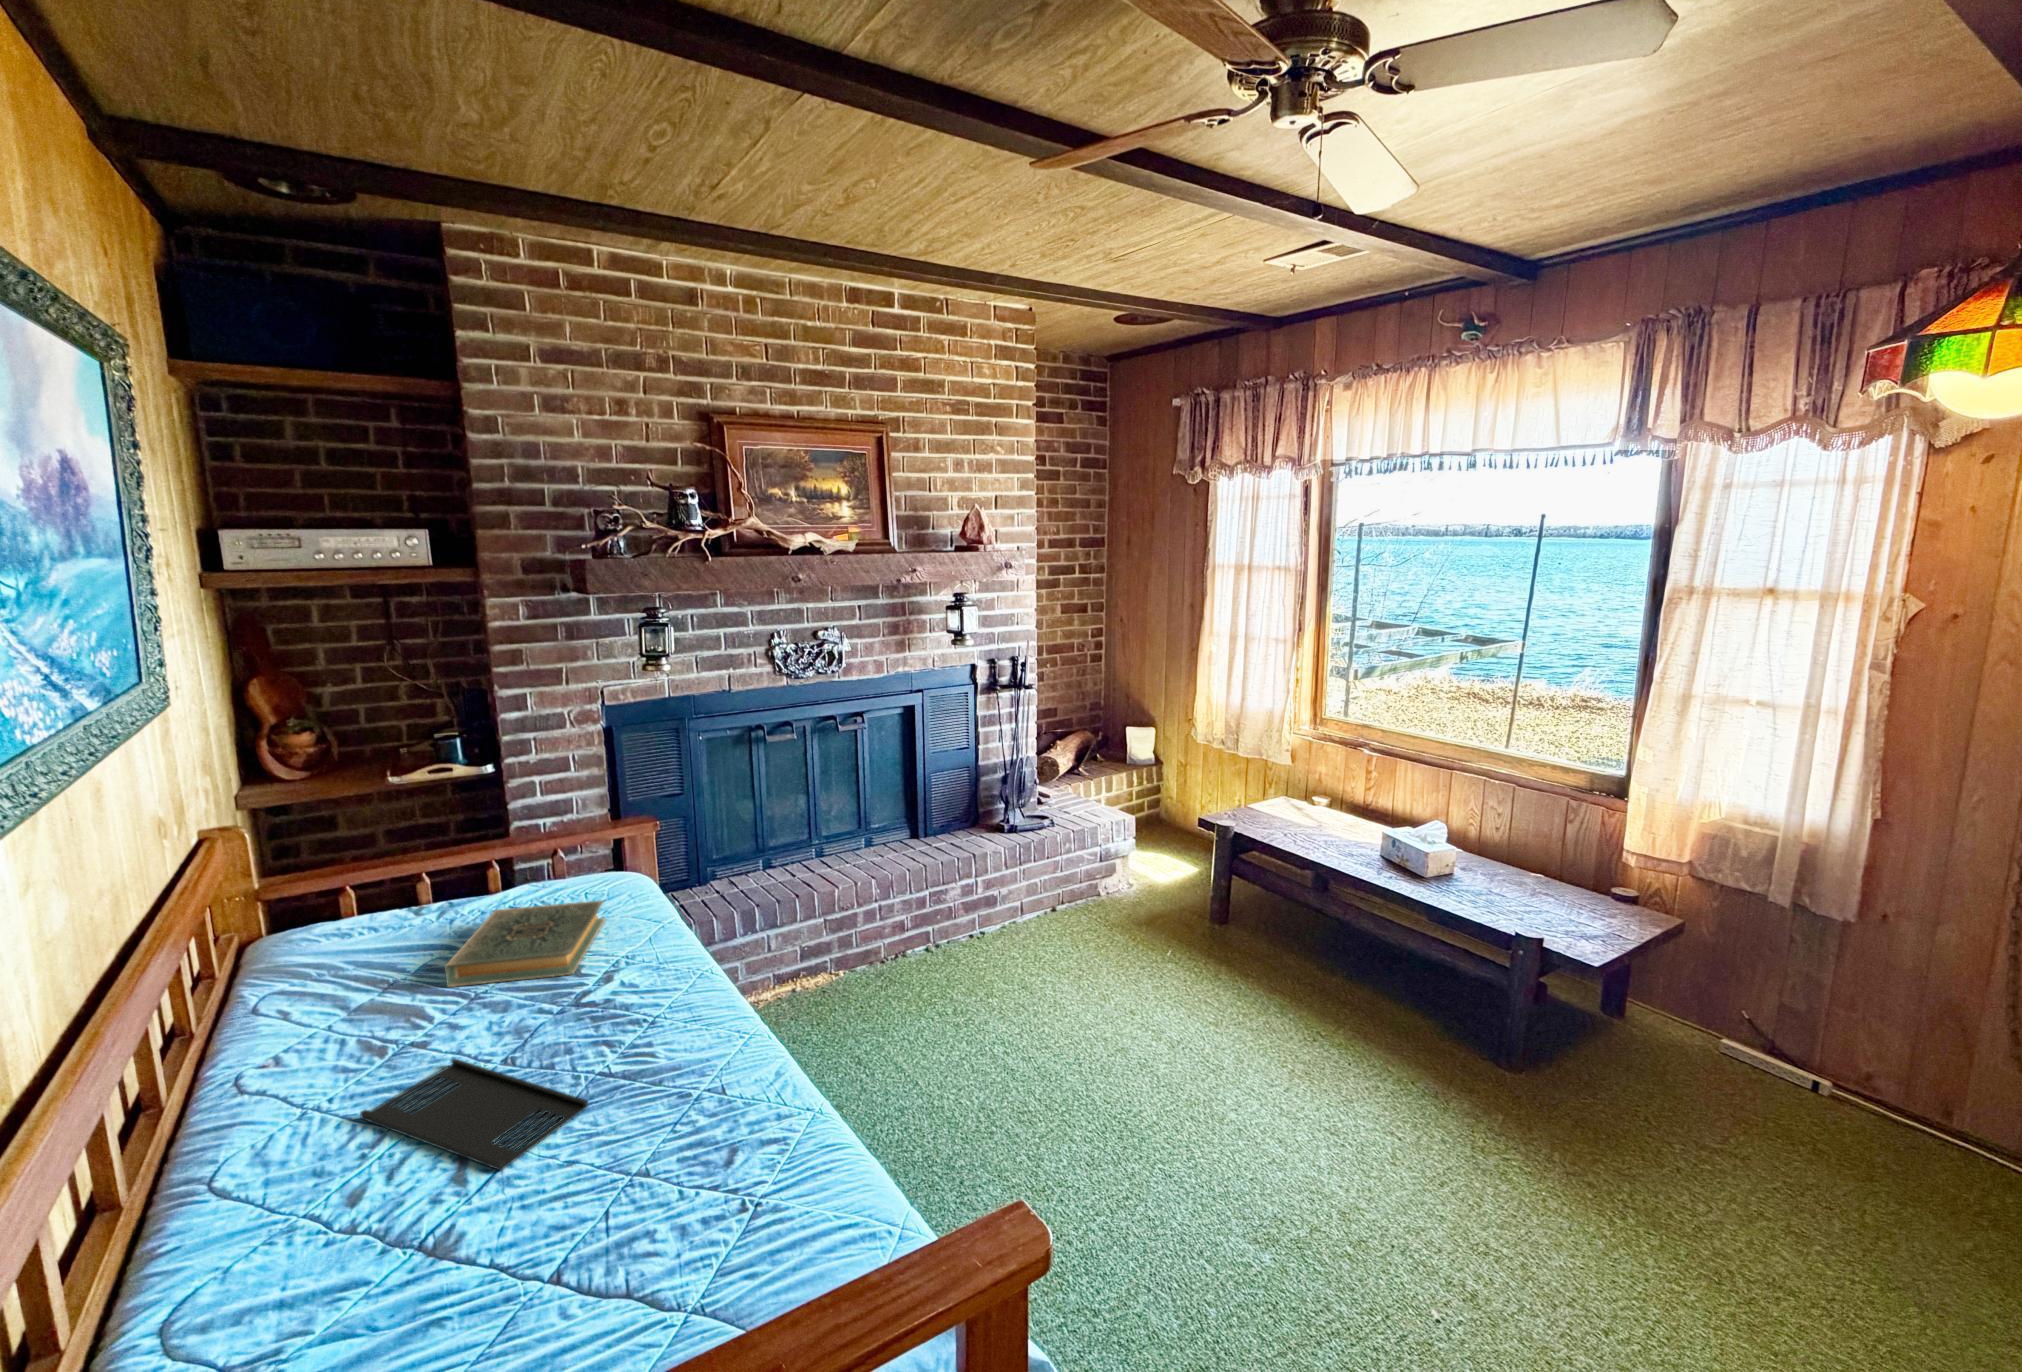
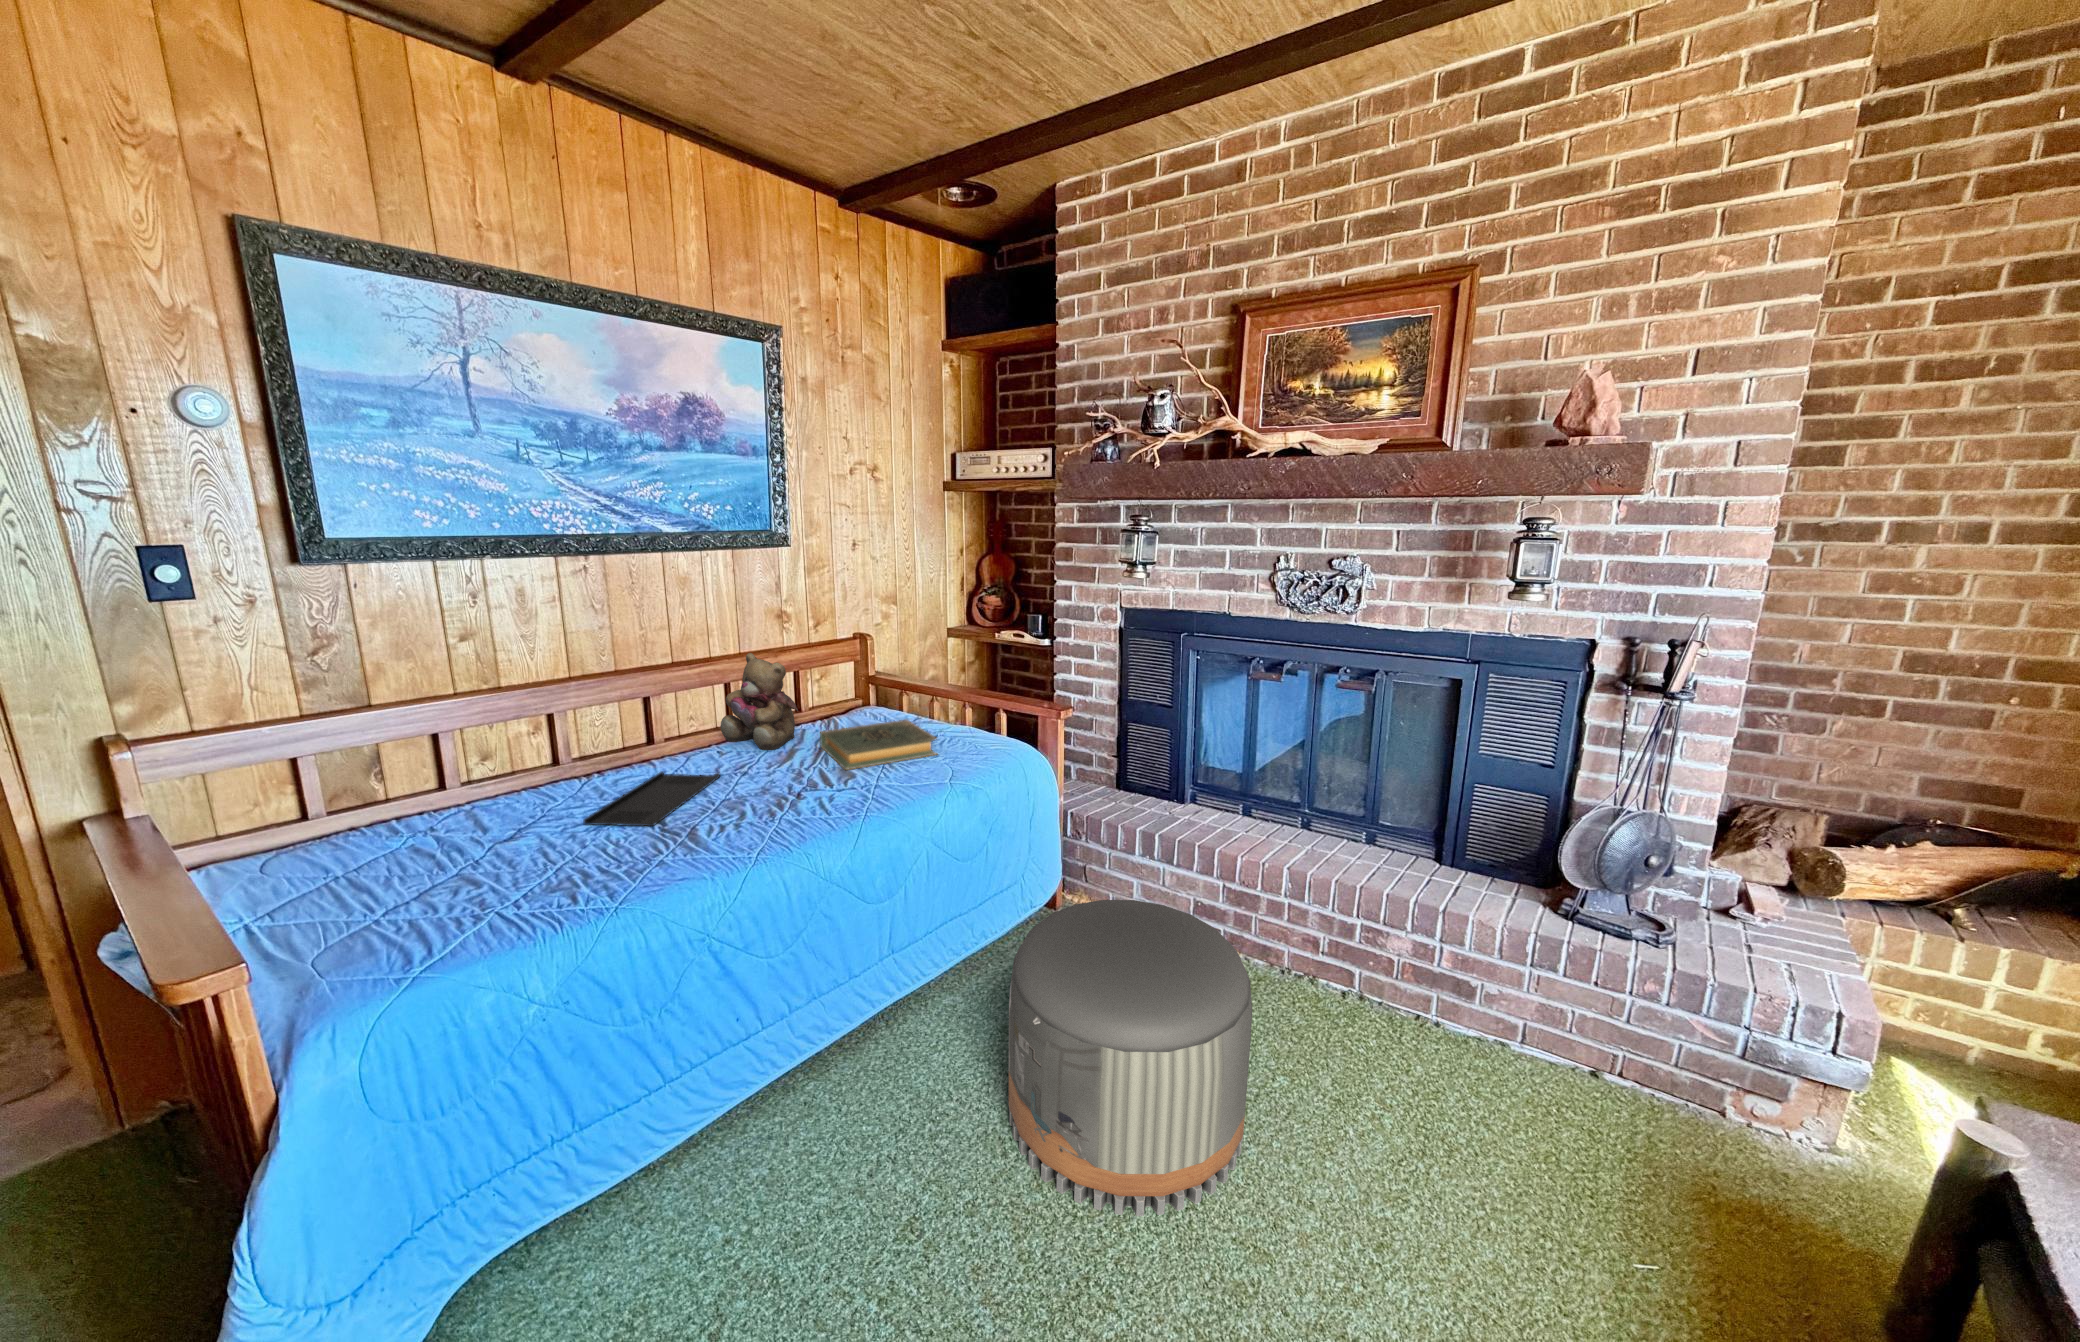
teddy bear: none [242,895,405,1065] -> present [720,653,798,750]
pouf: none [858,913,1039,1131] -> present [1009,900,1252,1216]

